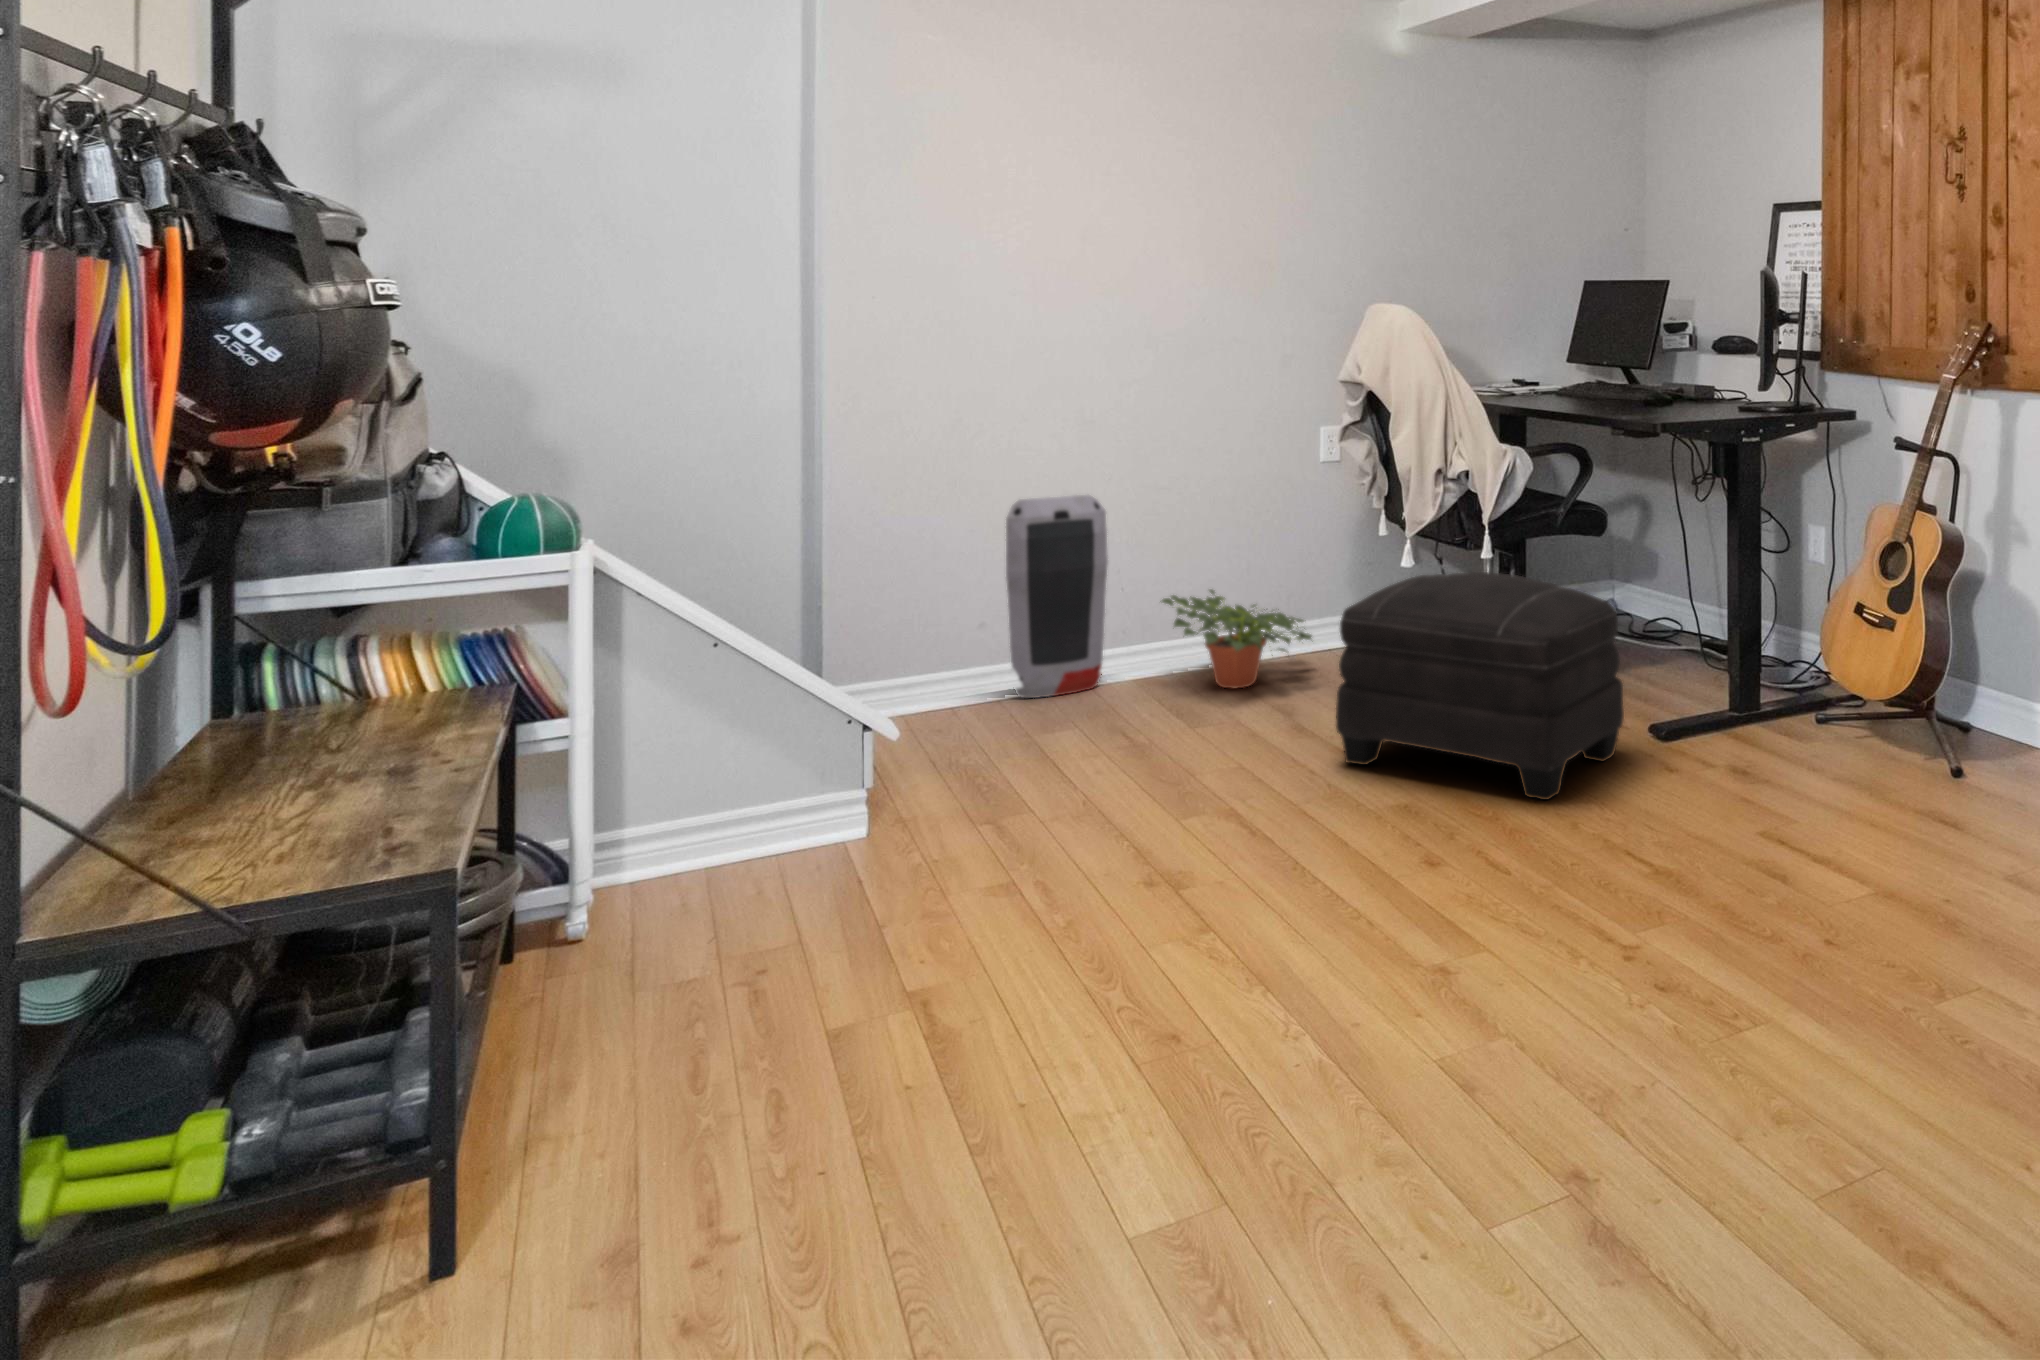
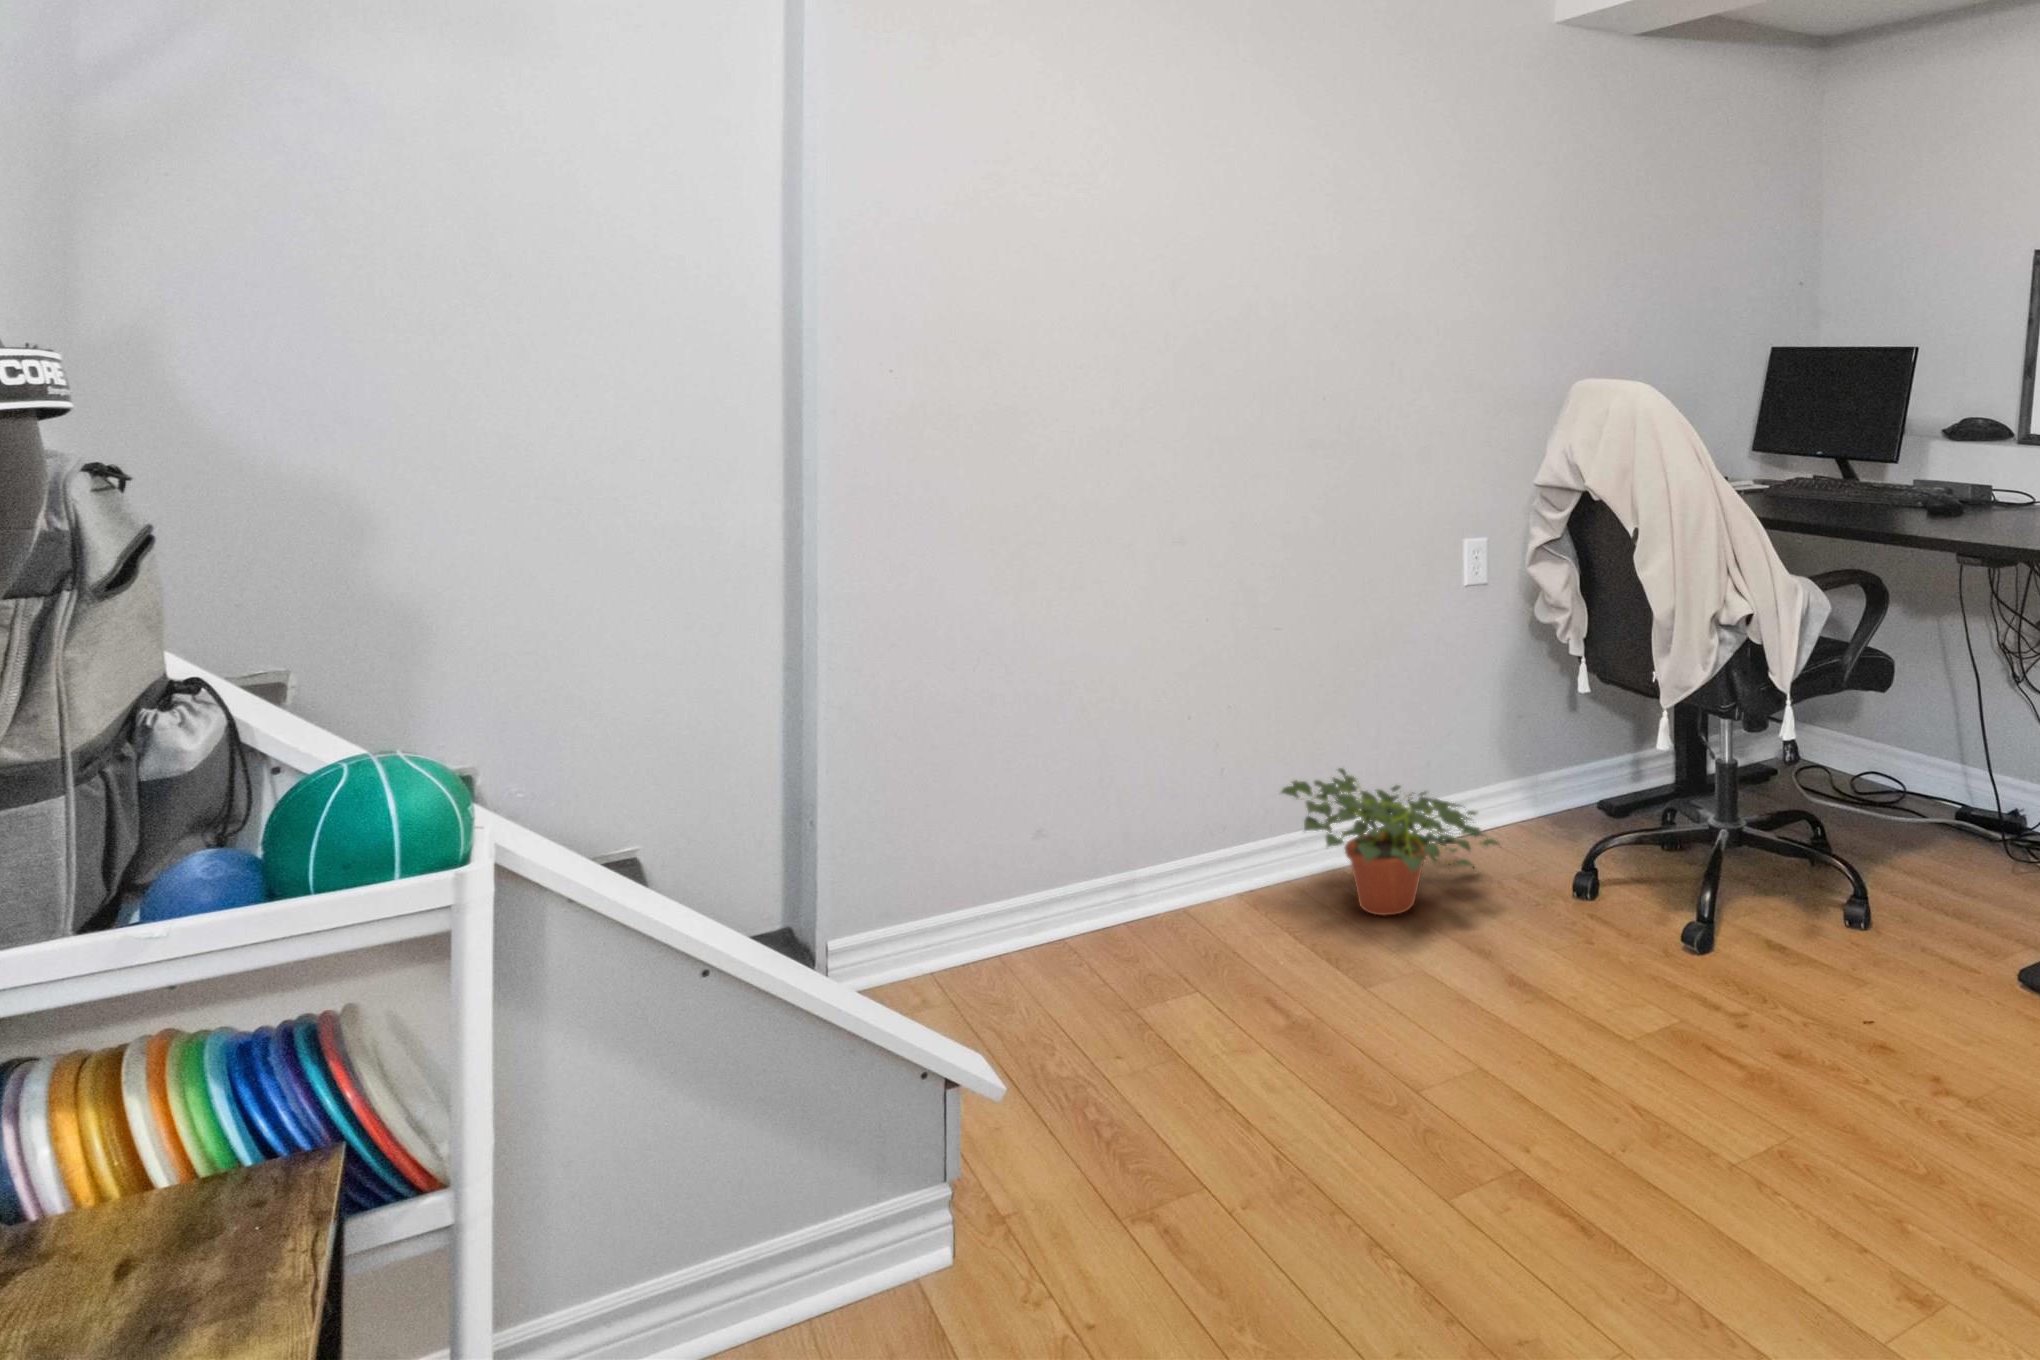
air purifier: present [1006,495,1108,698] -> none [1071,643,1207,943]
ottoman: present [1336,572,1624,800] -> none [1625,768,2032,1144]

